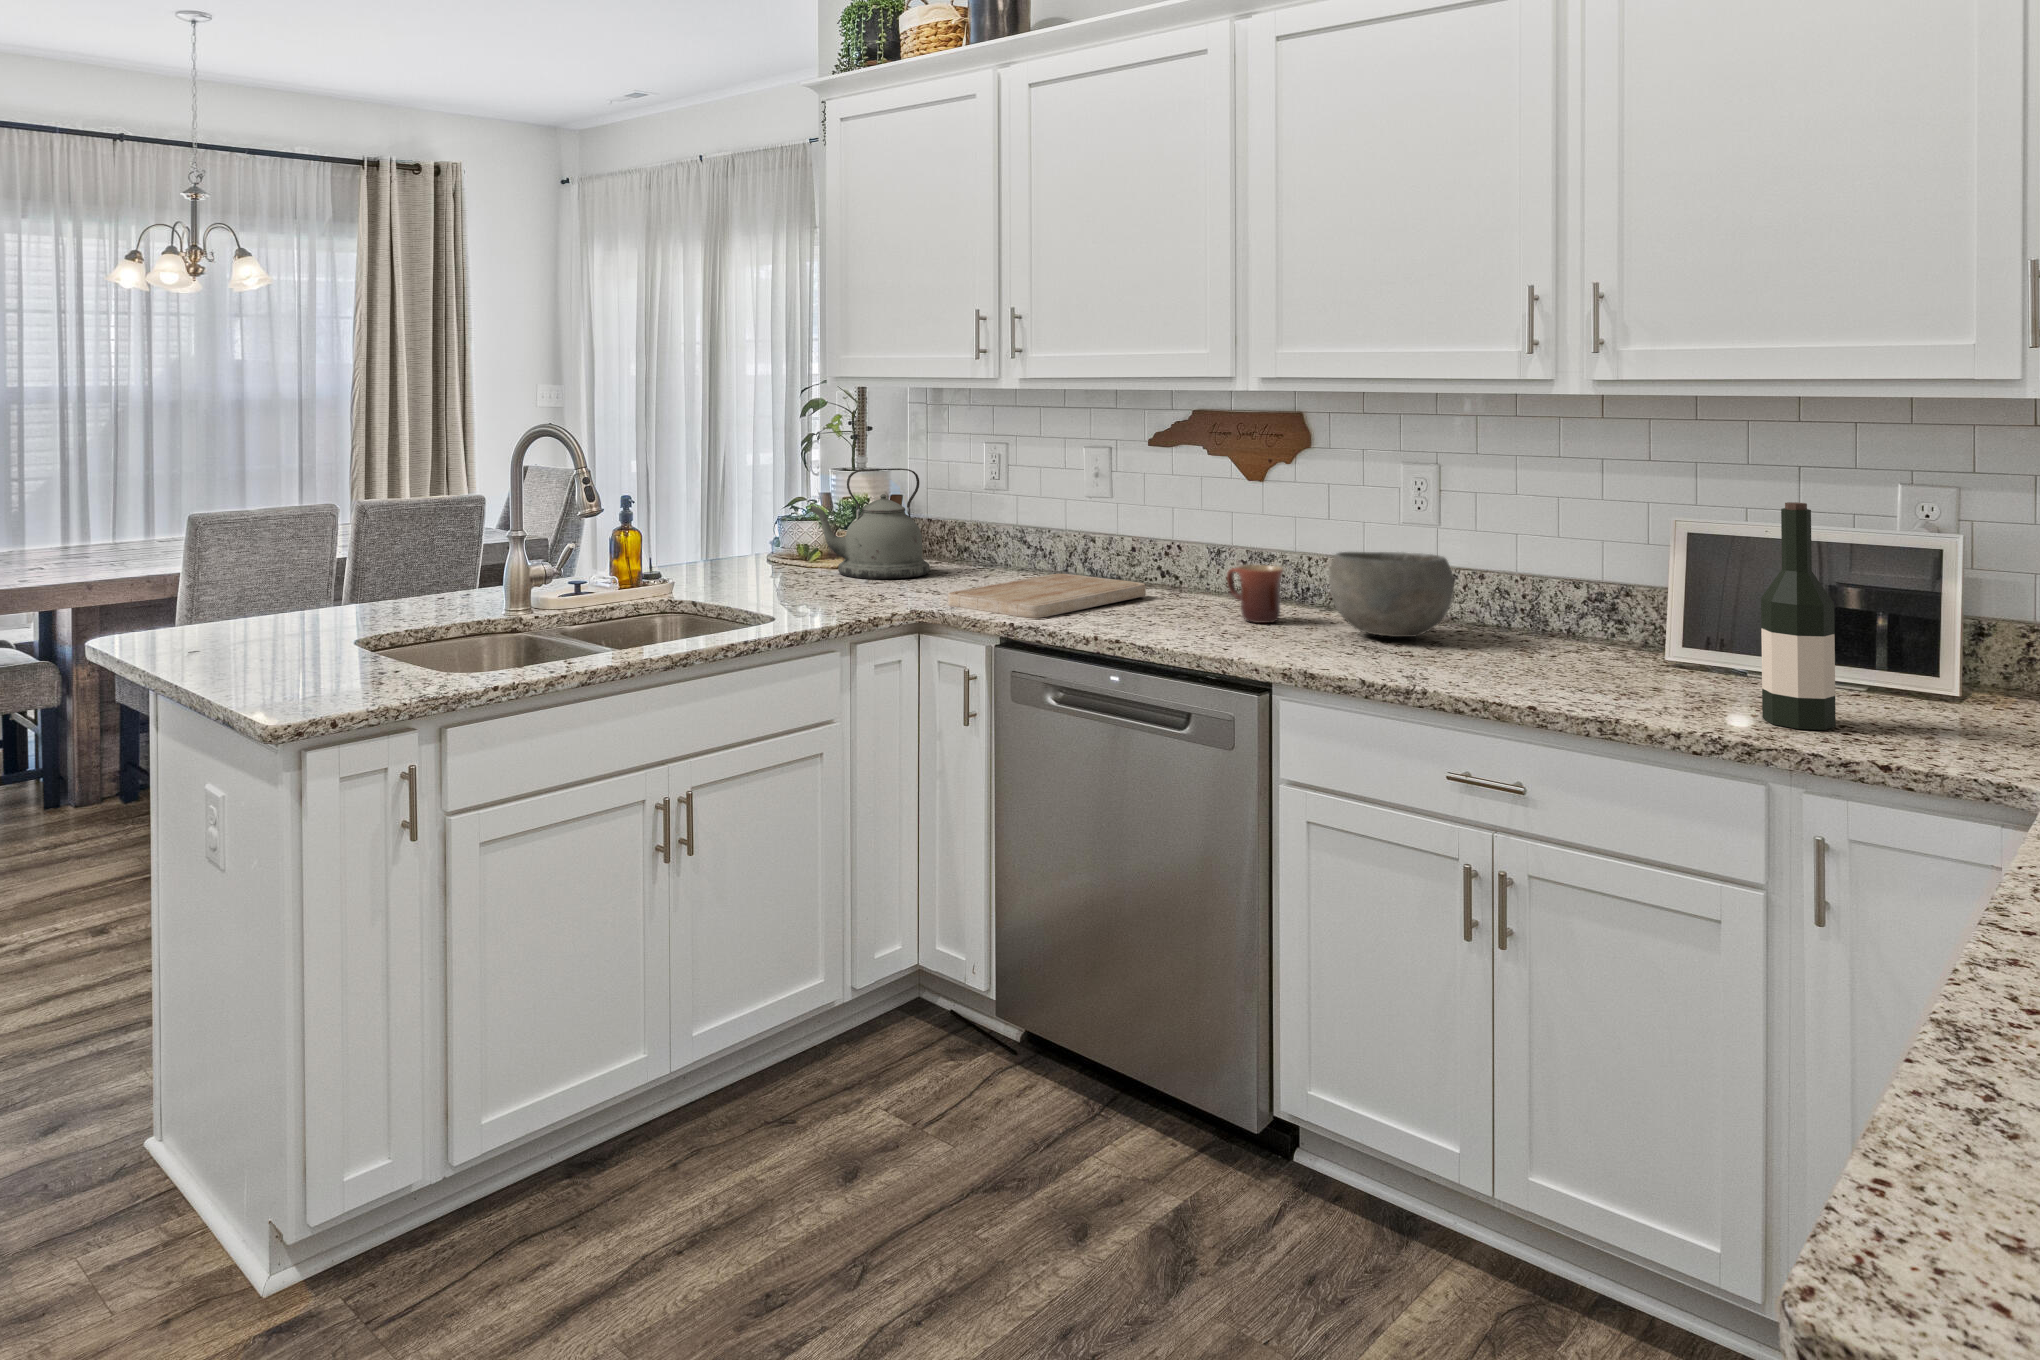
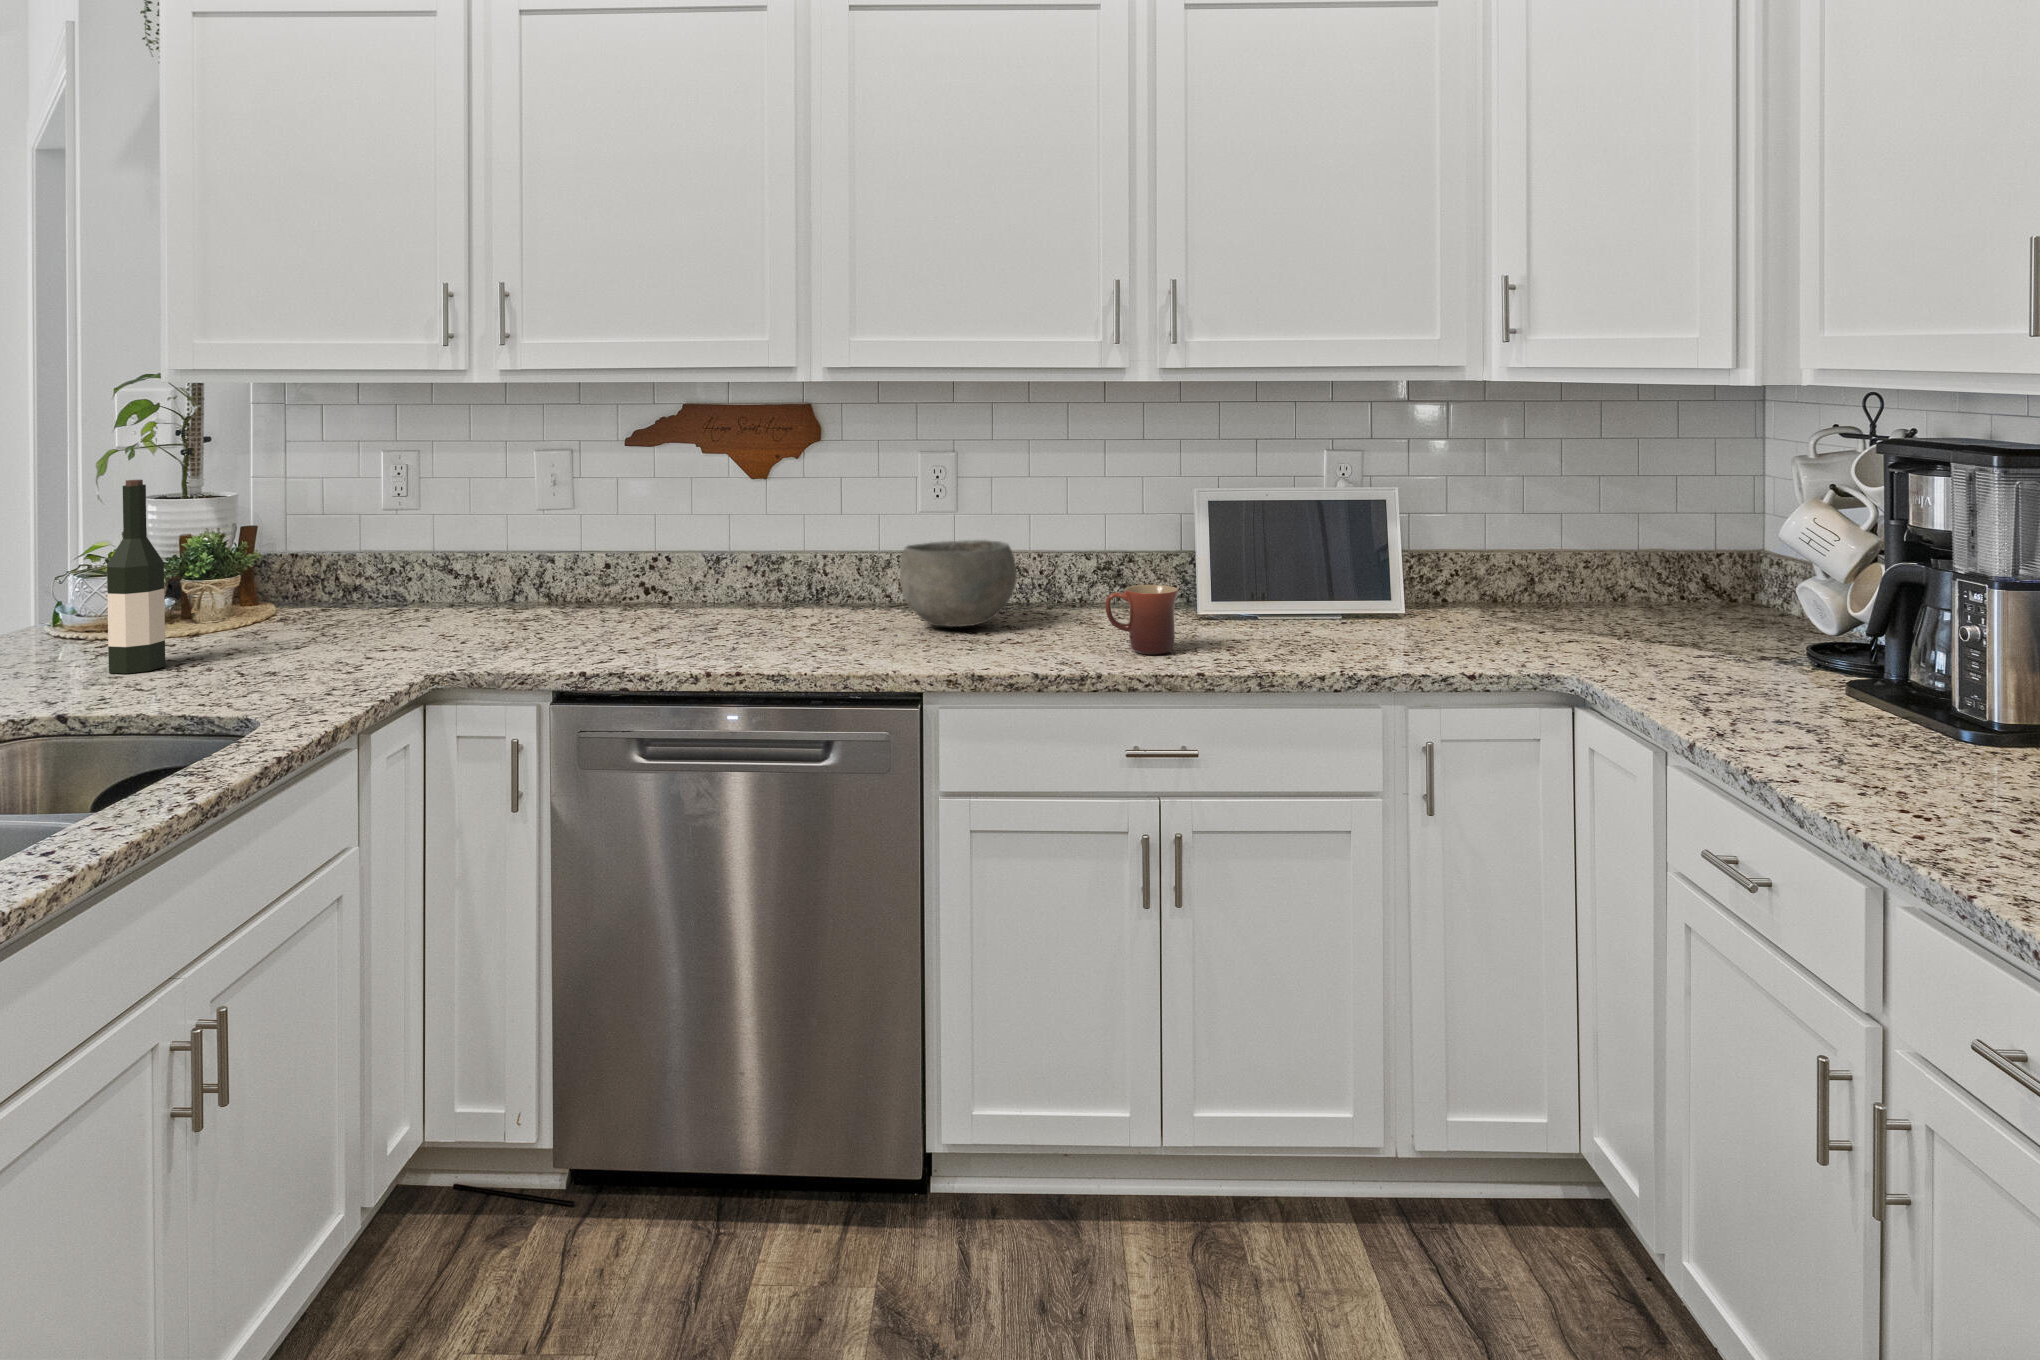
kettle: present [810,468,930,579] -> none [172,494,344,647]
wine bottle: present [1761,502,1836,730] -> present [107,480,165,674]
mug: present [1227,565,1283,623] -> present [1105,585,1178,655]
cutting board: present [948,574,1146,618] -> none [457,604,656,666]

